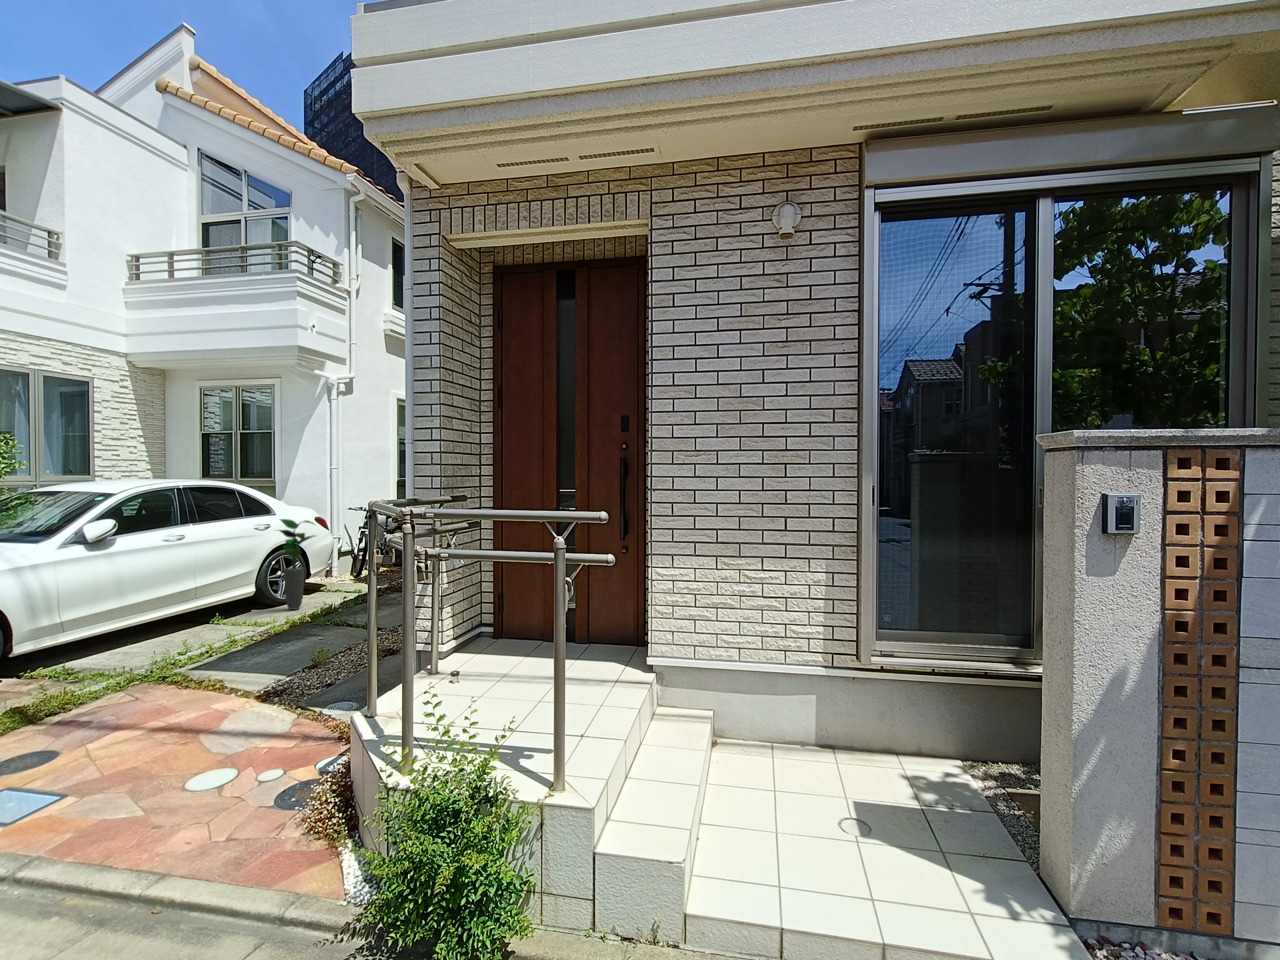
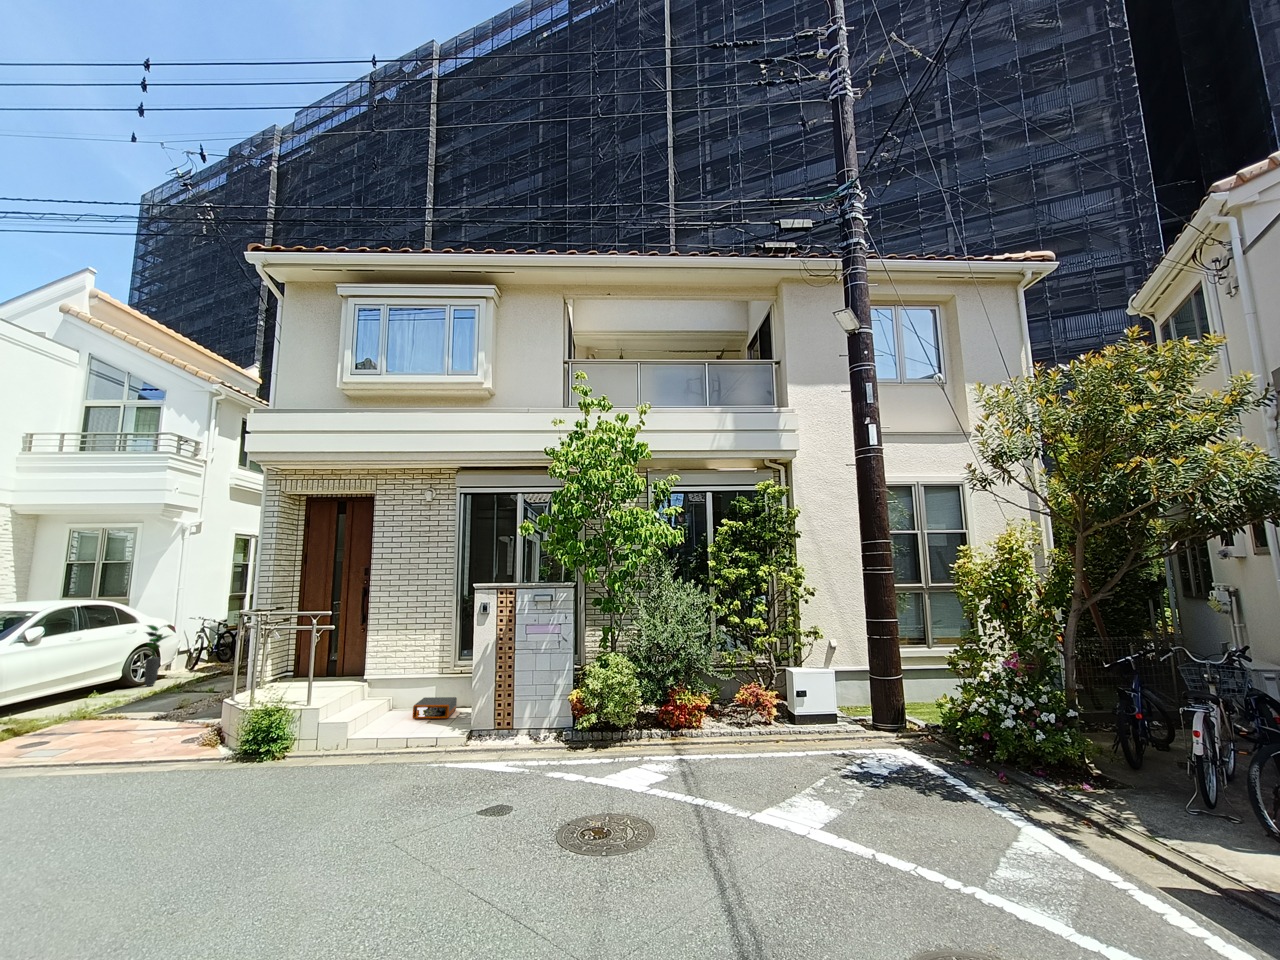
storage box: none [792,721,905,808] -> present [413,697,457,719]

